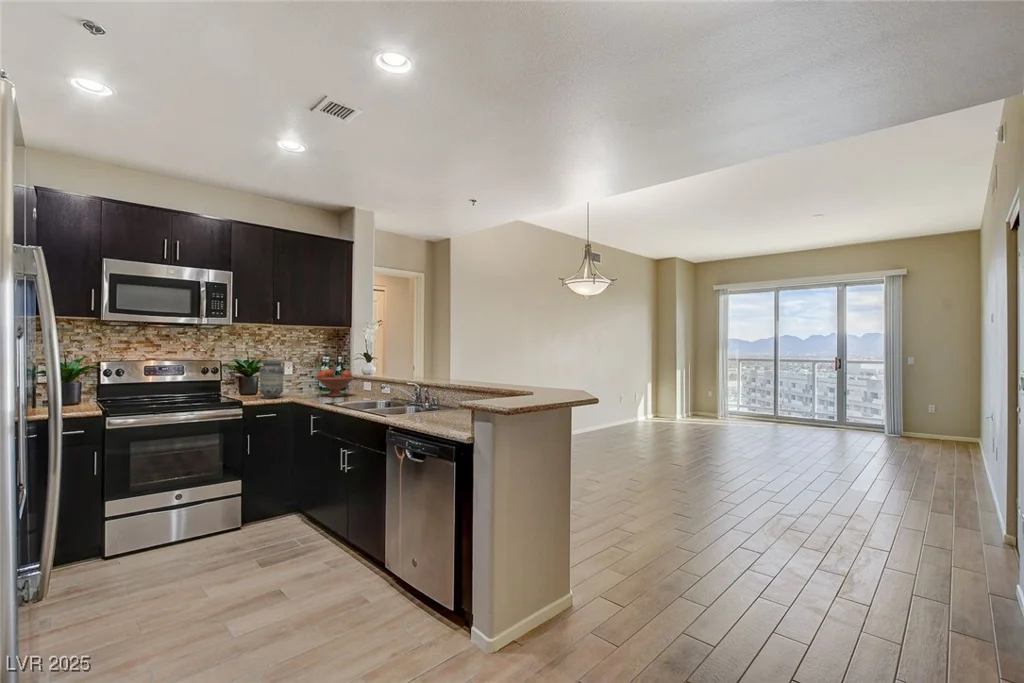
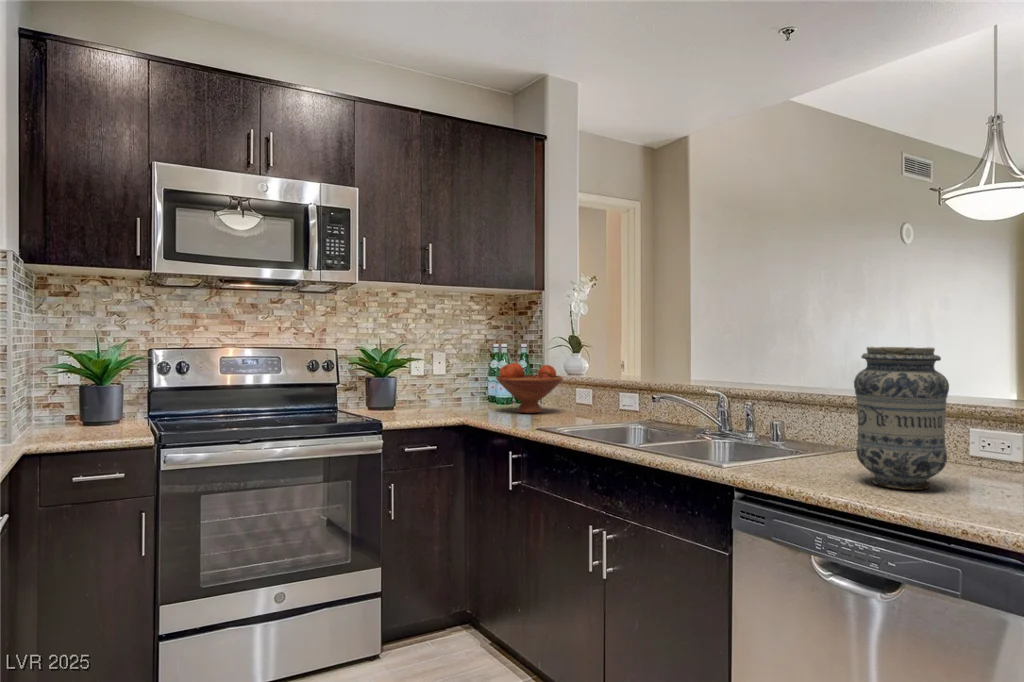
vase: present [259,359,284,399] -> present [854,347,949,490]

